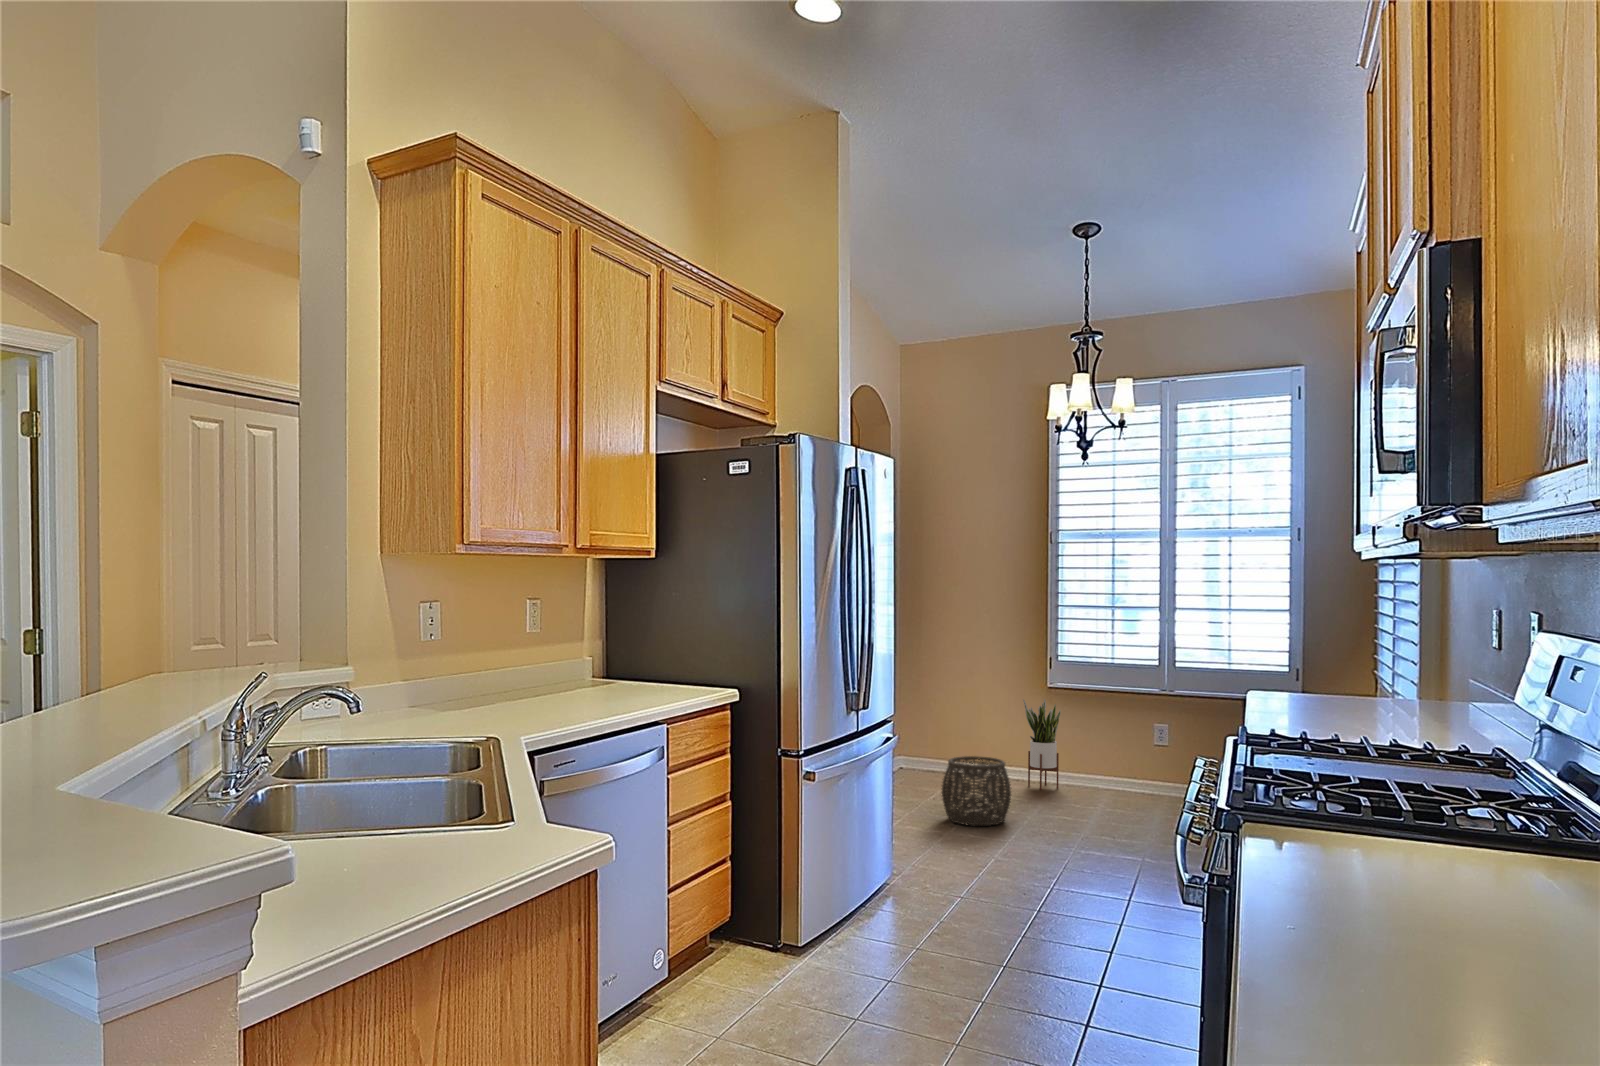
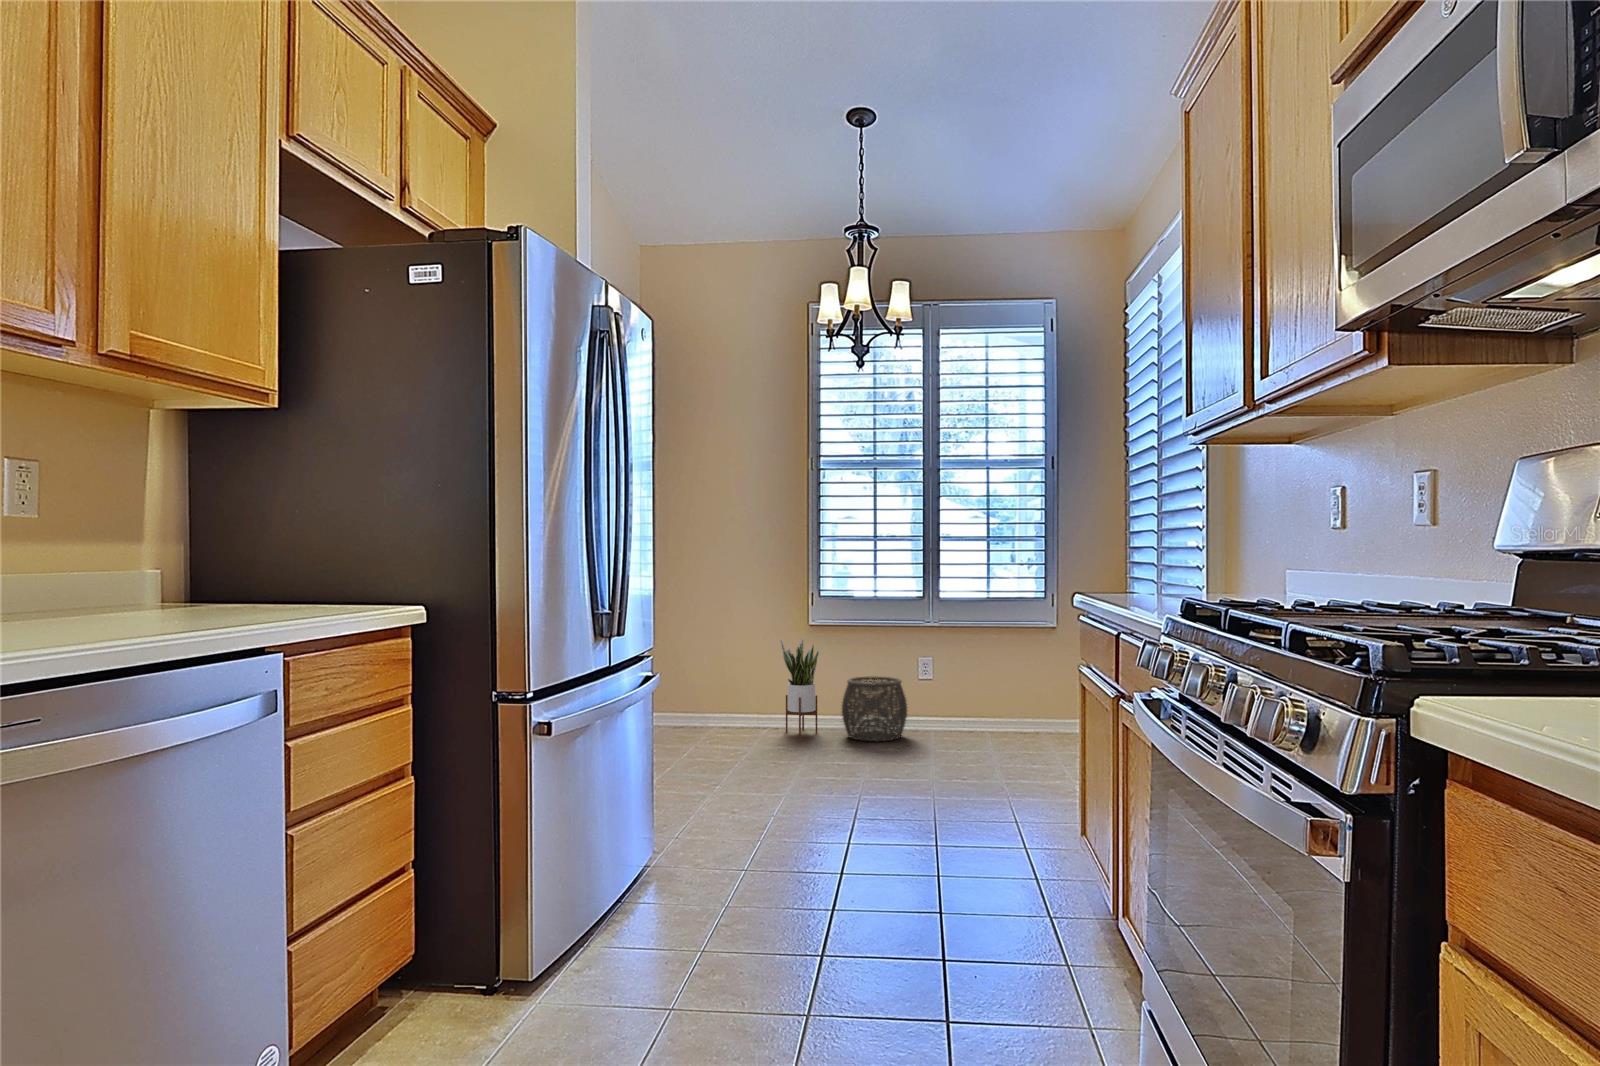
woven basket: present [942,756,1011,826] -> present [842,677,907,742]

